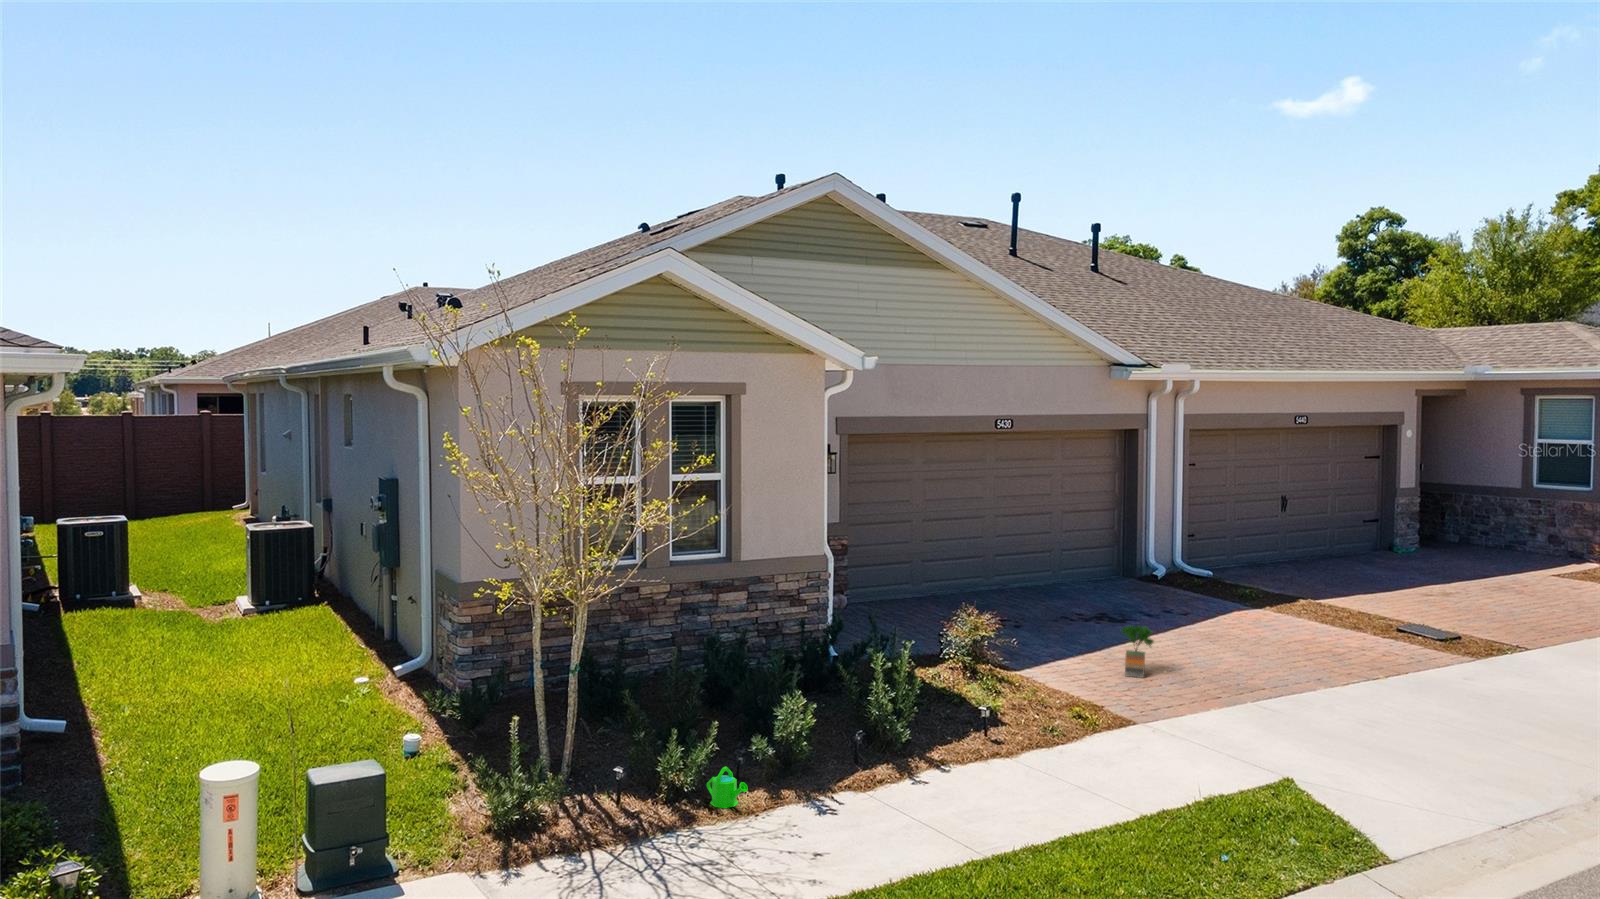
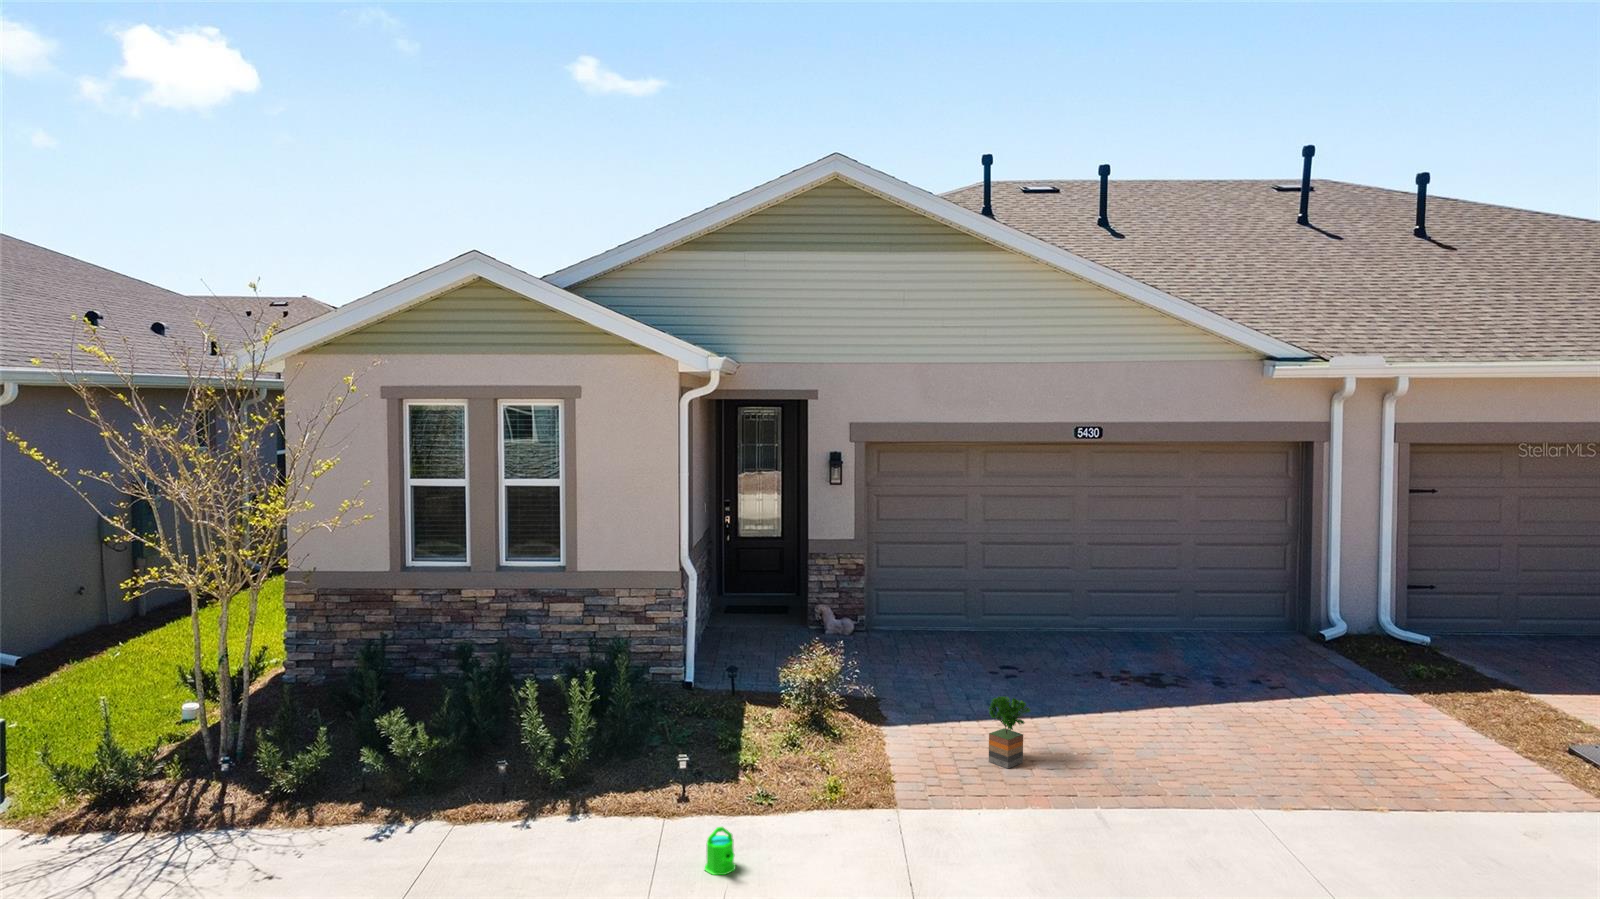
watering can: present [707,767,748,808] -> present [705,827,736,875]

